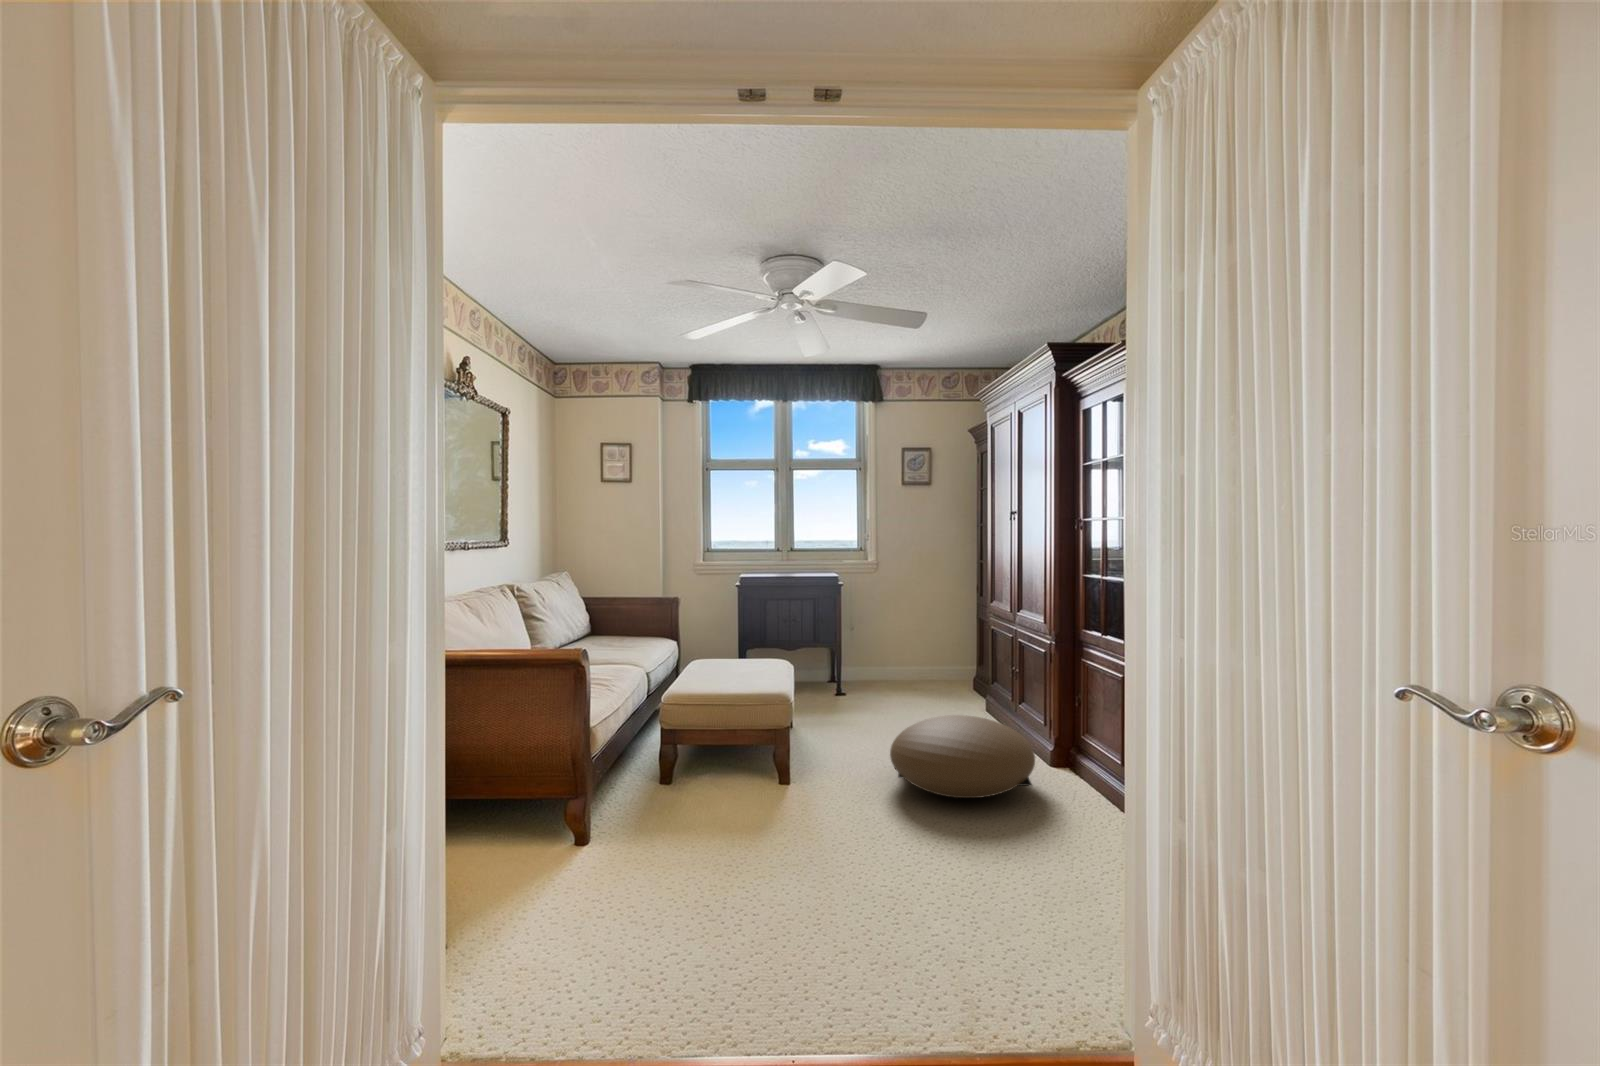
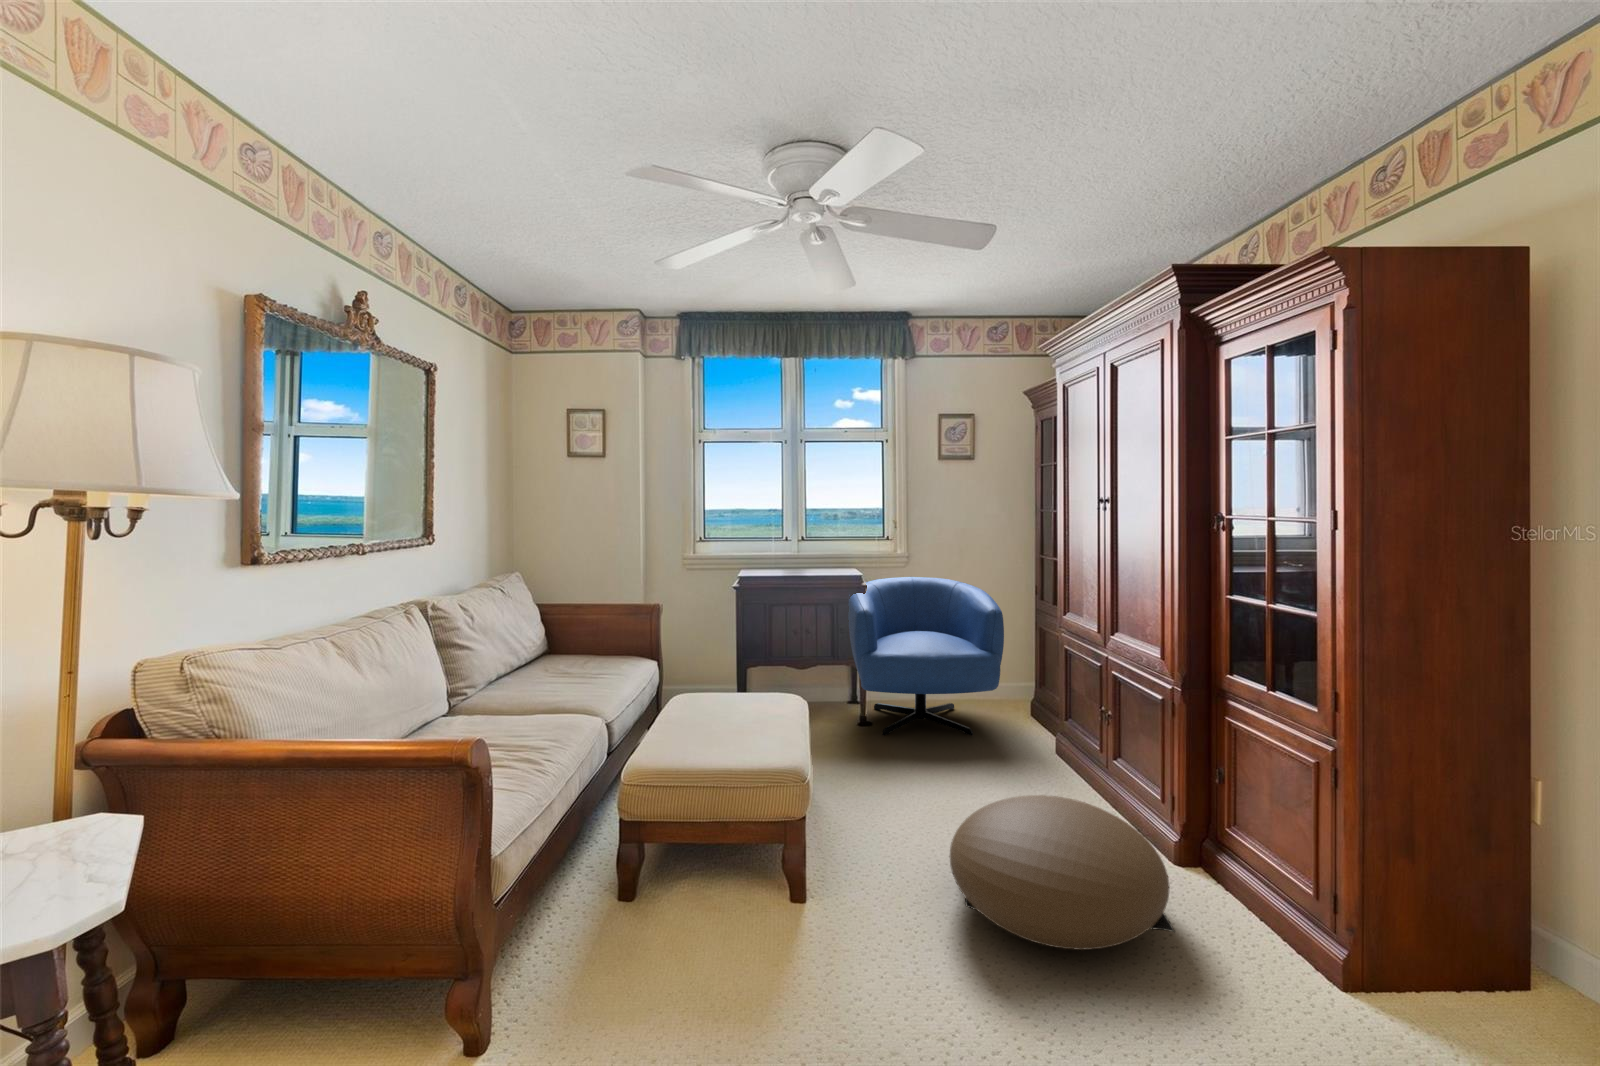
armchair: none [828,579,950,703] -> present [848,577,1004,736]

